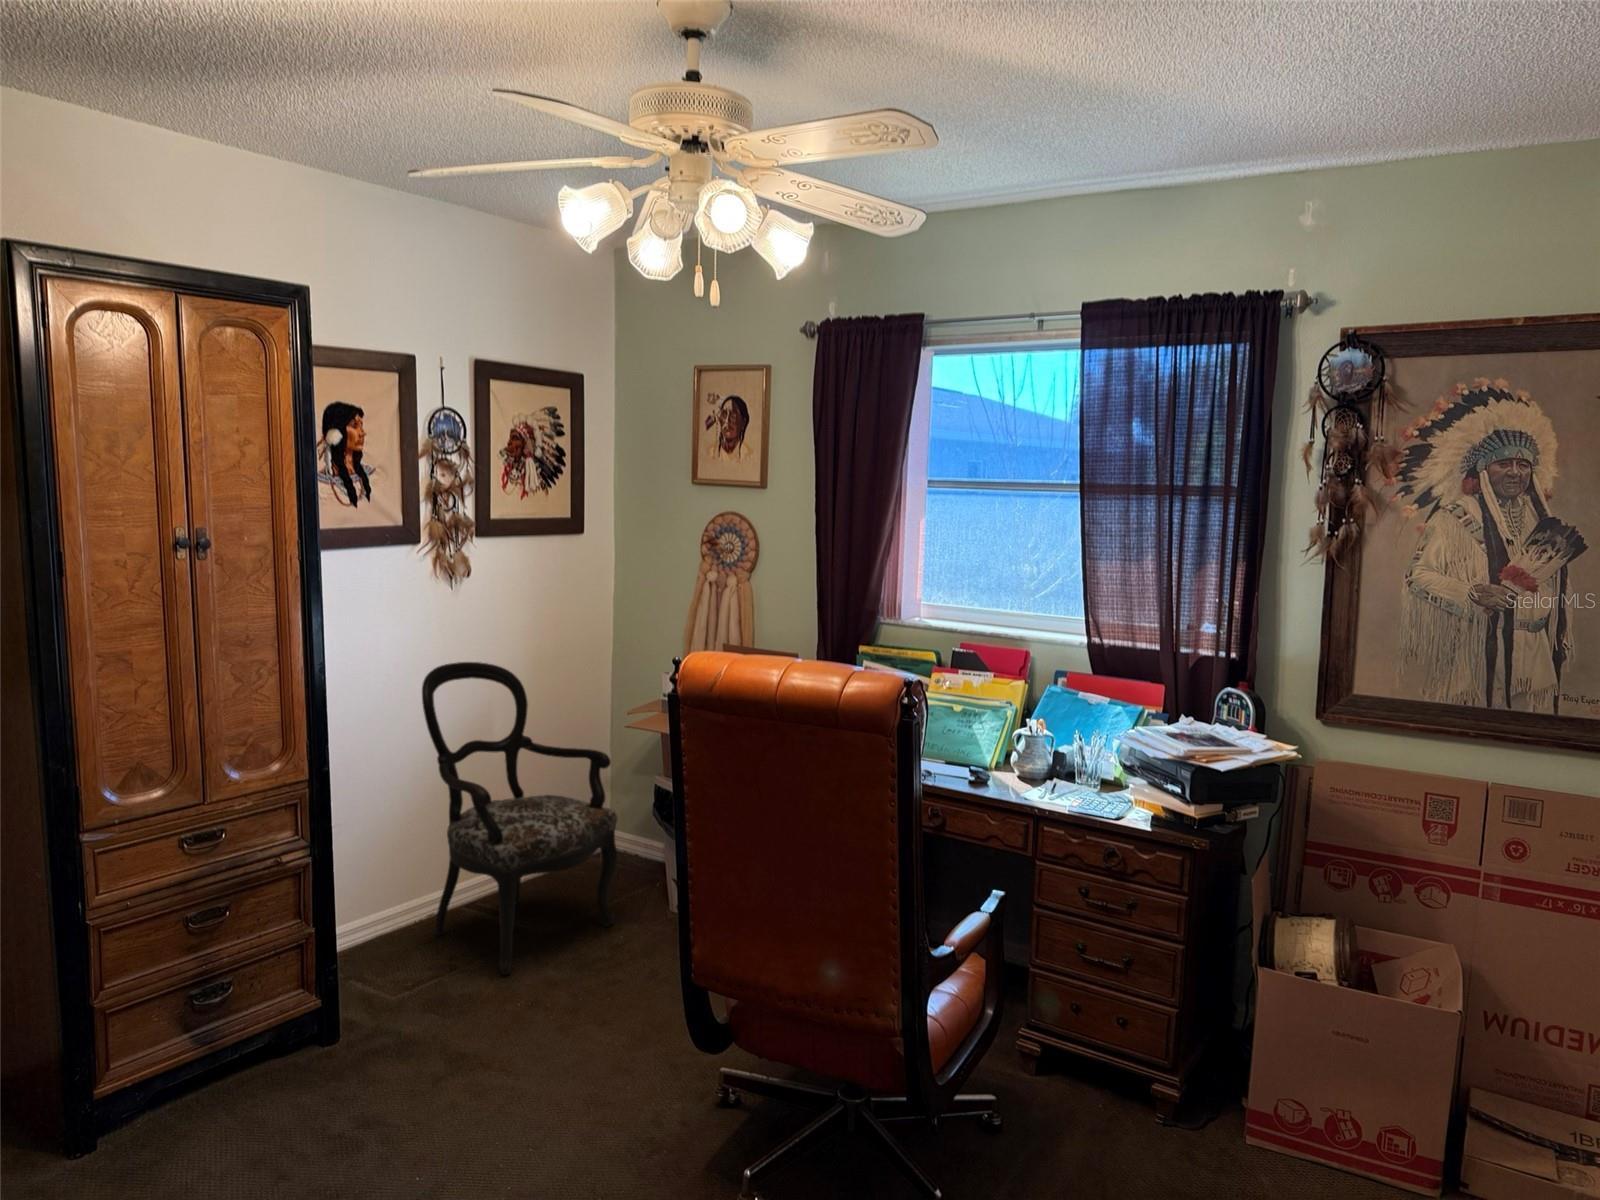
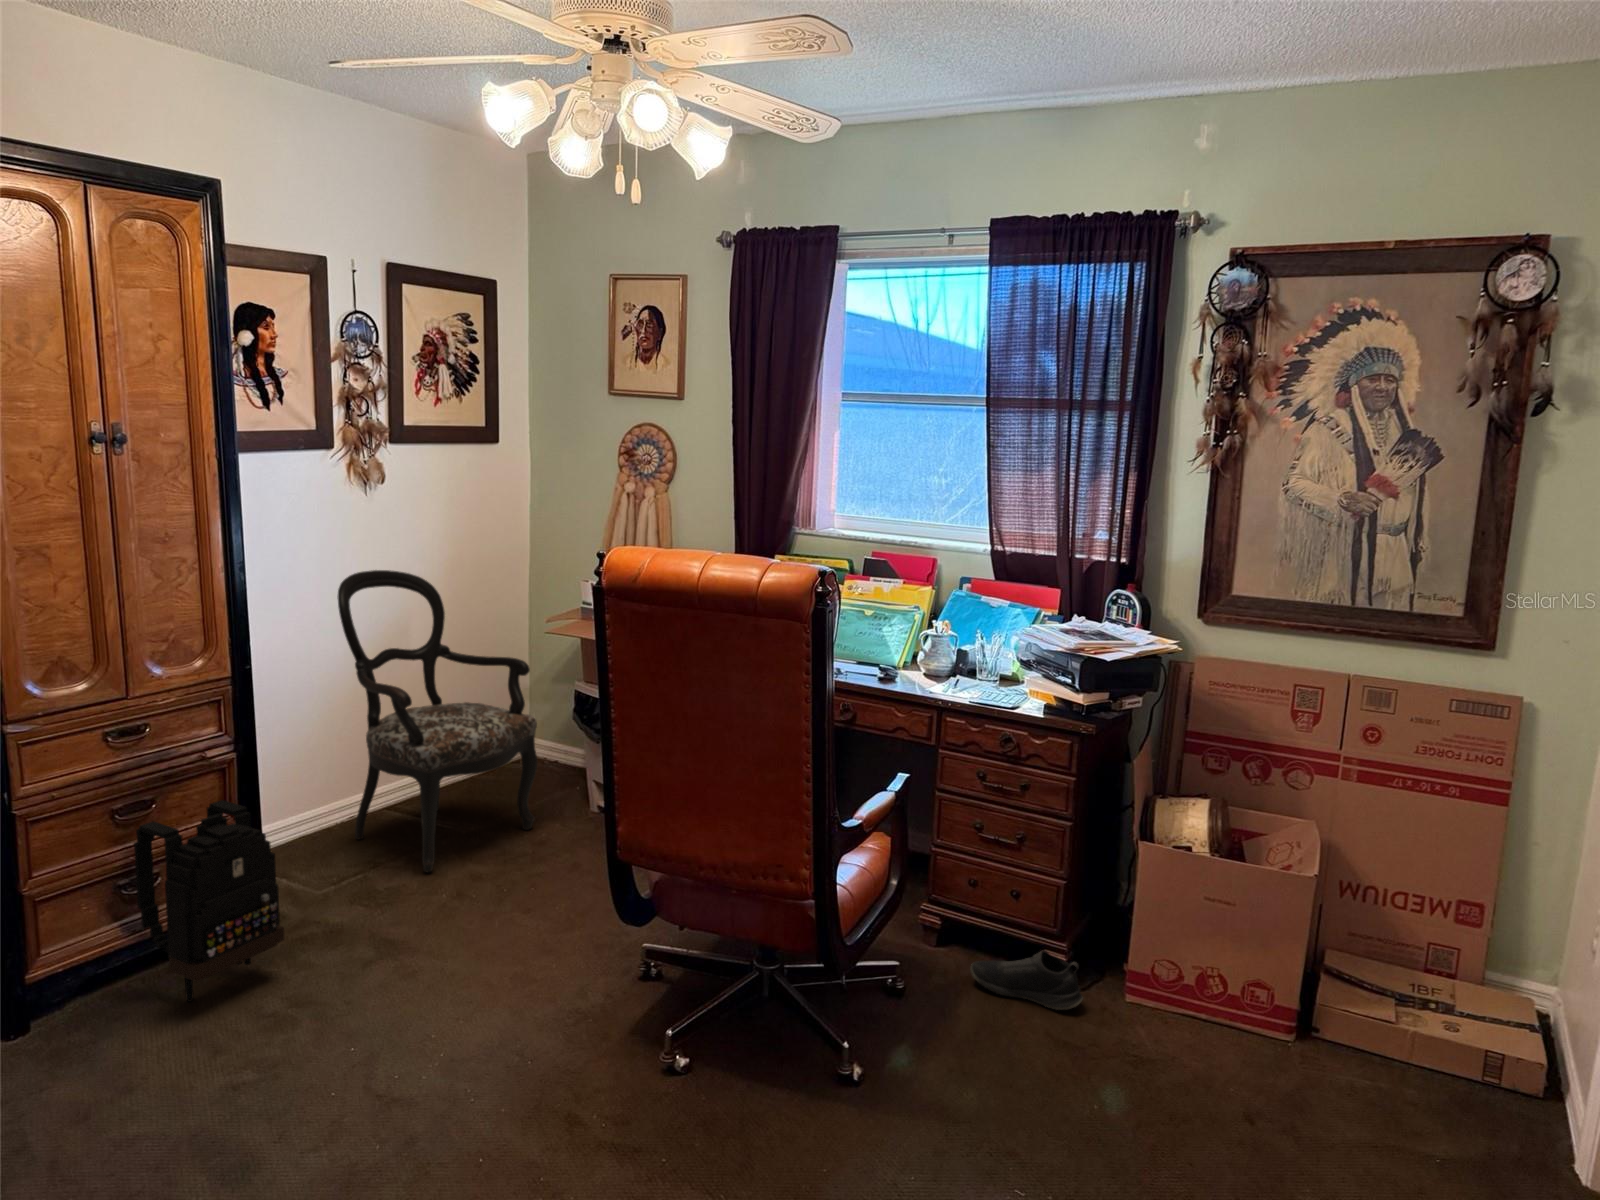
backpack: none [207,907,355,1123] -> present [134,800,285,1002]
shoe: none [1074,1089,1202,1158] -> present [970,951,1083,1010]

